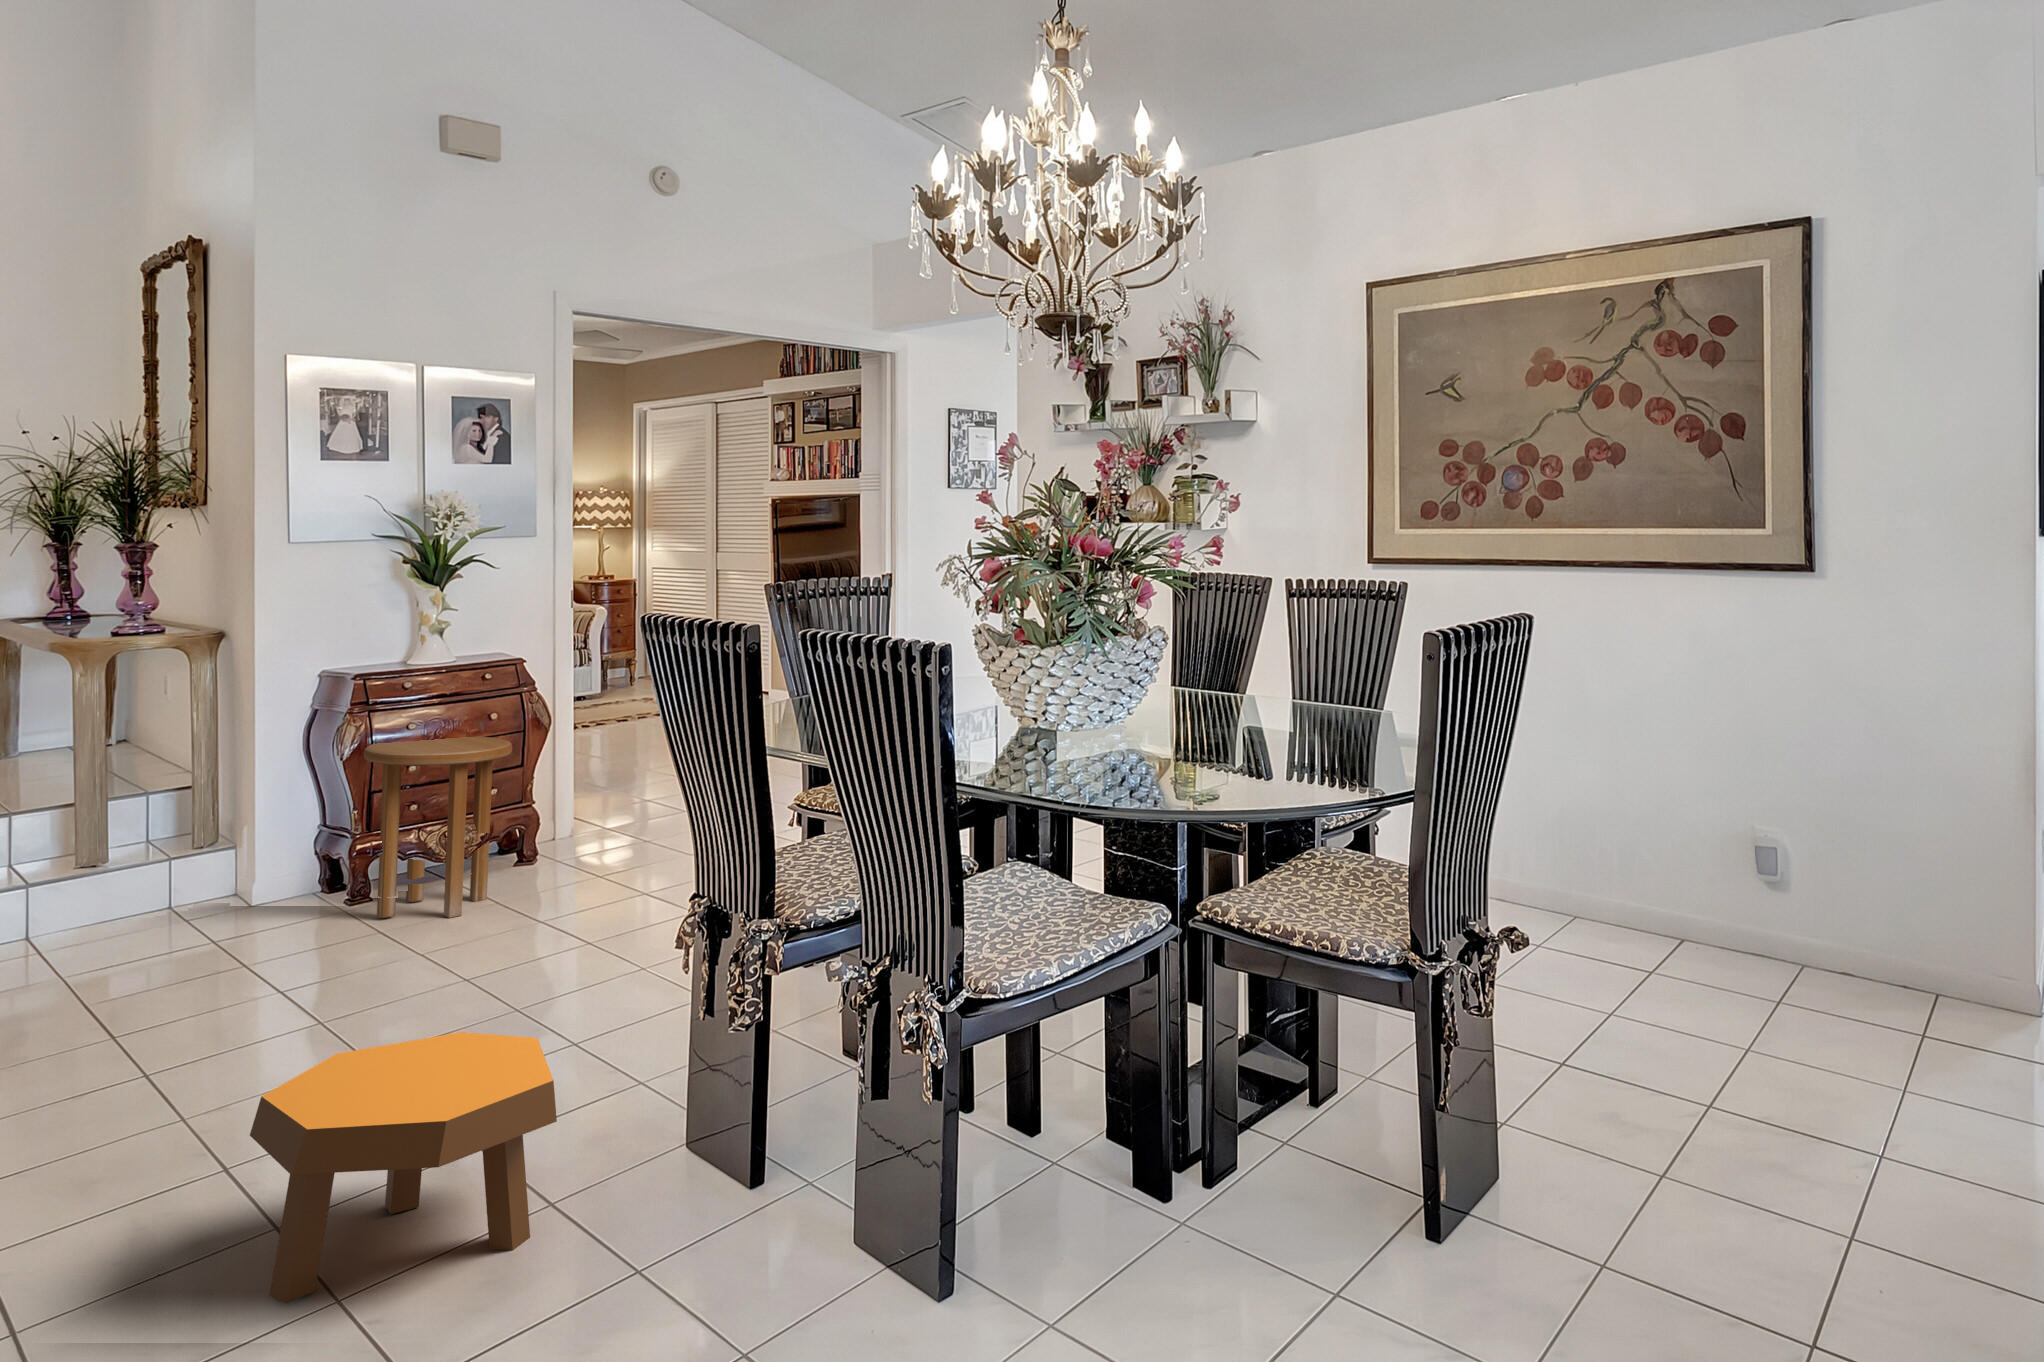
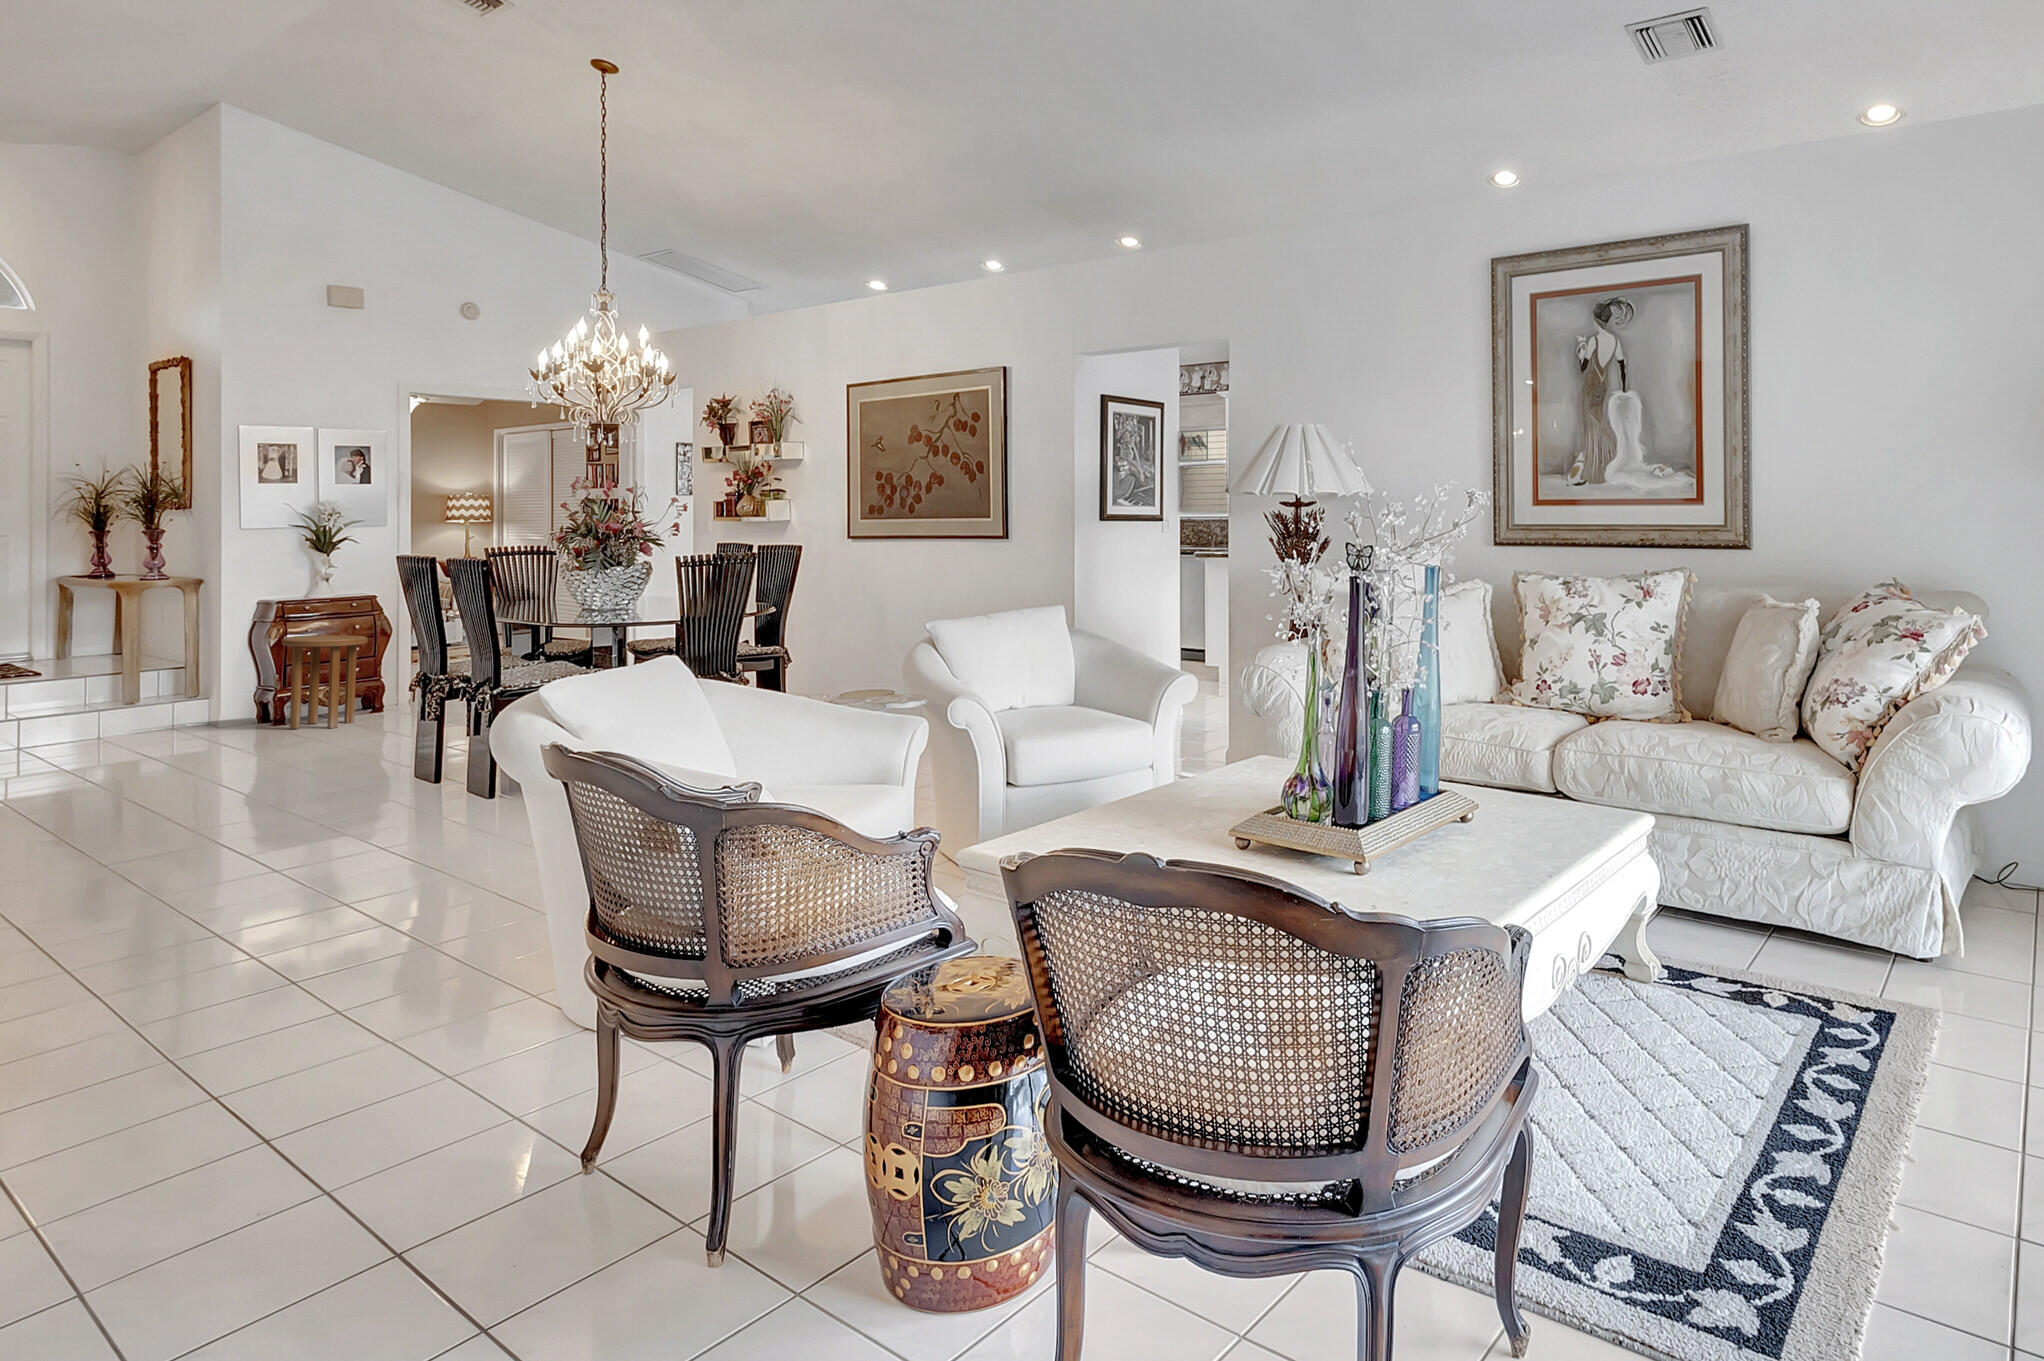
footstool: present [250,1032,557,1304] -> none [217,730,346,811]

